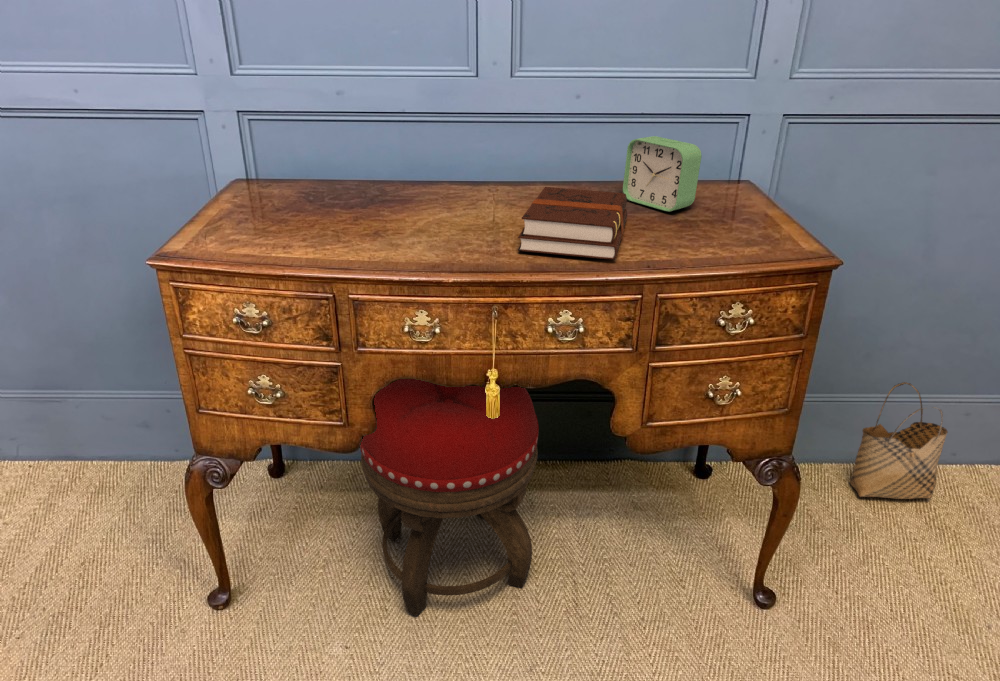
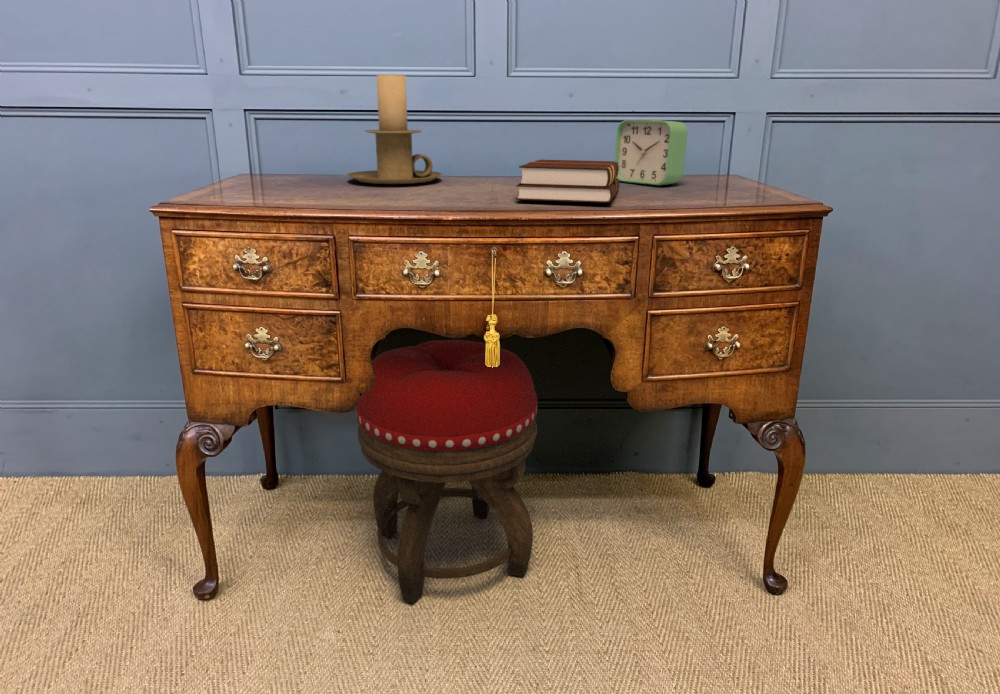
candle holder: none [344,89,444,210] -> present [348,74,442,184]
woven basket: present [849,382,948,499] -> none [849,377,944,496]

